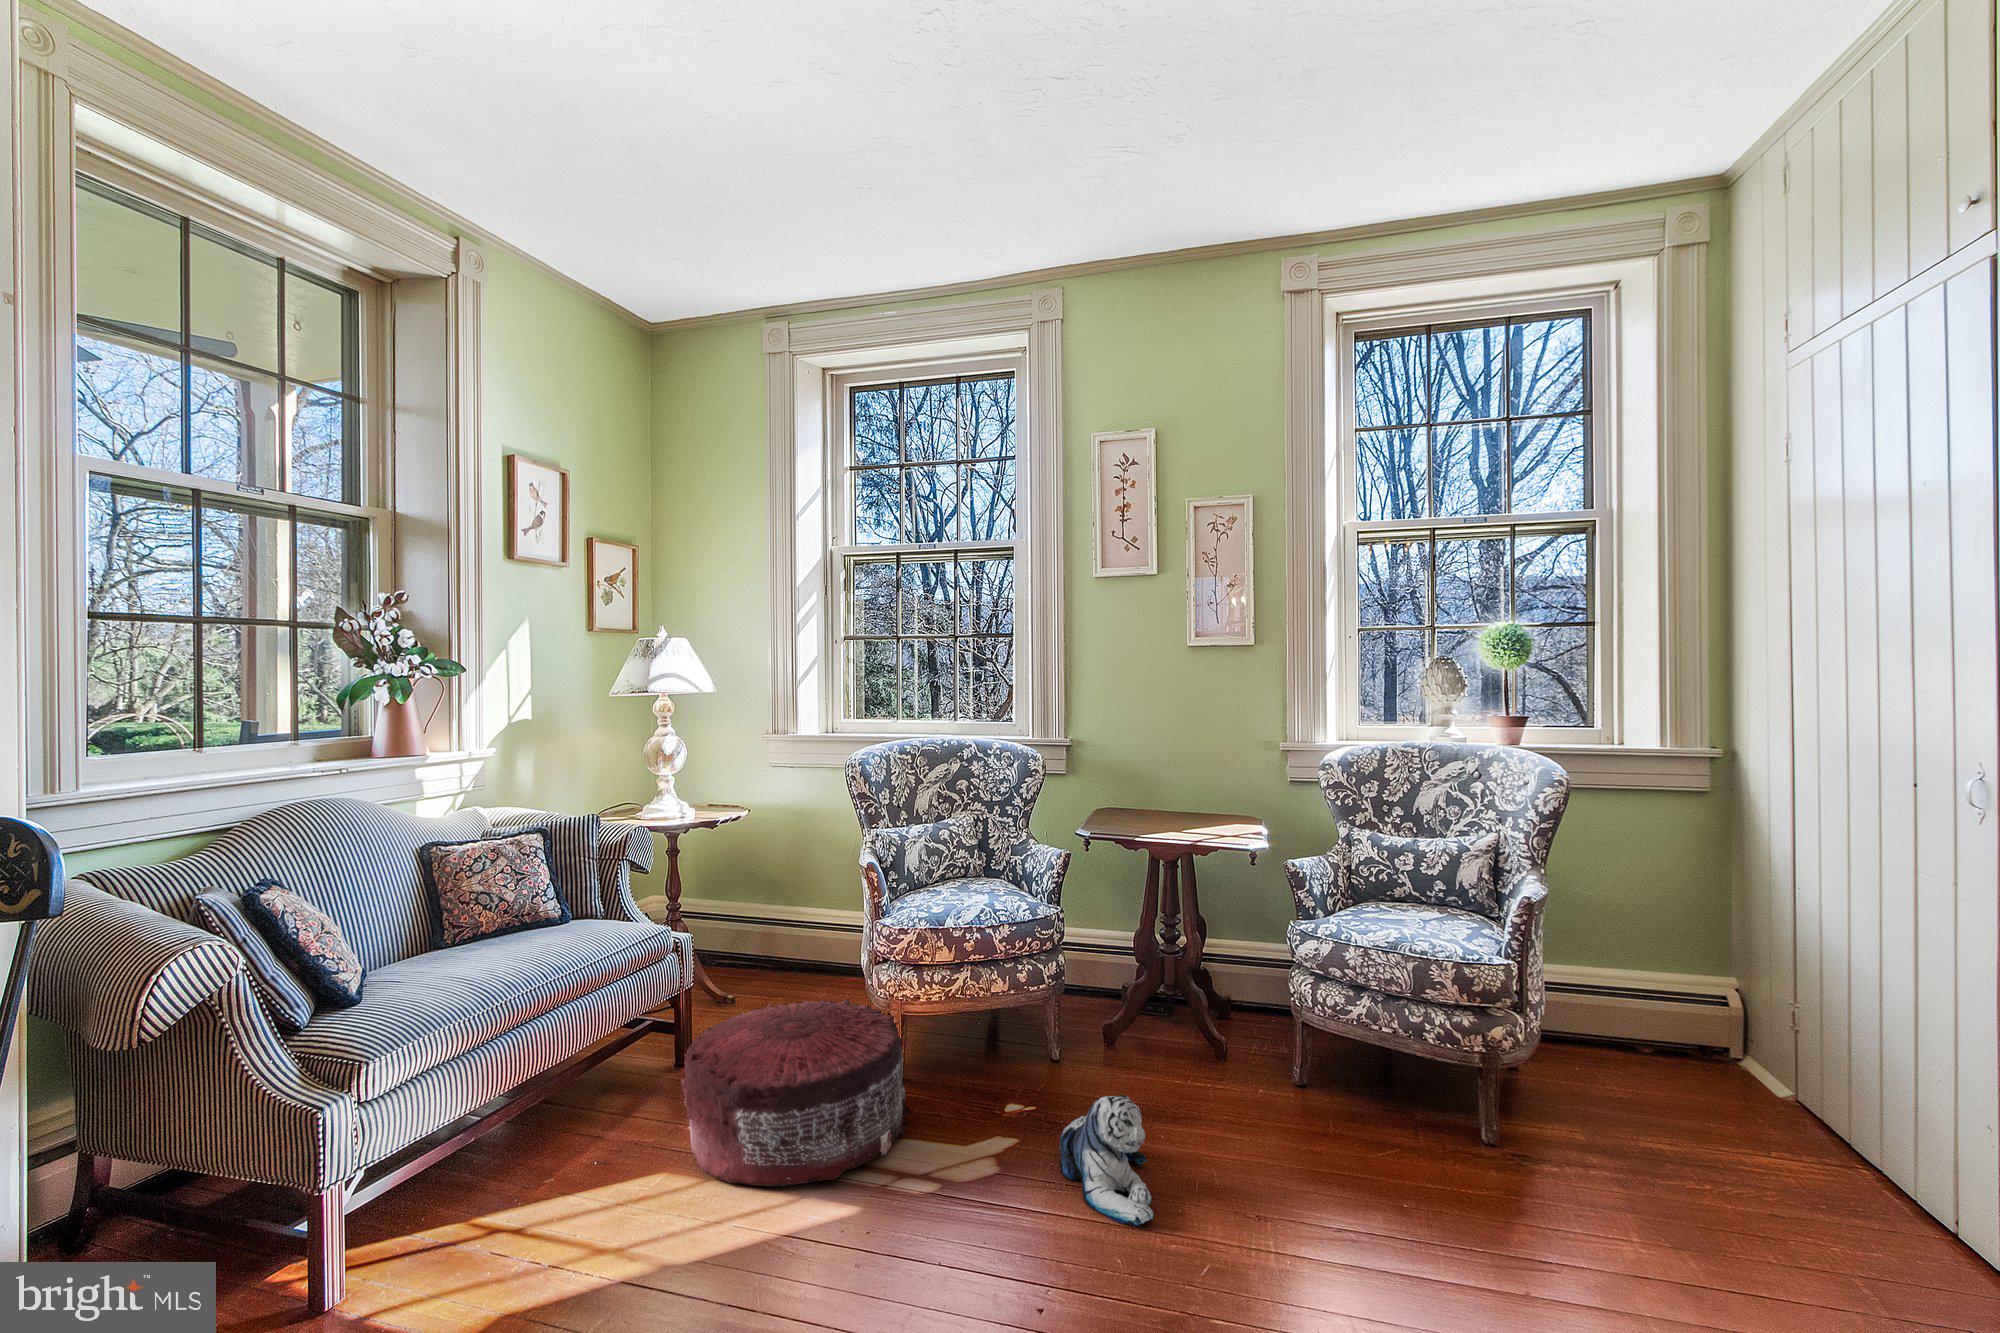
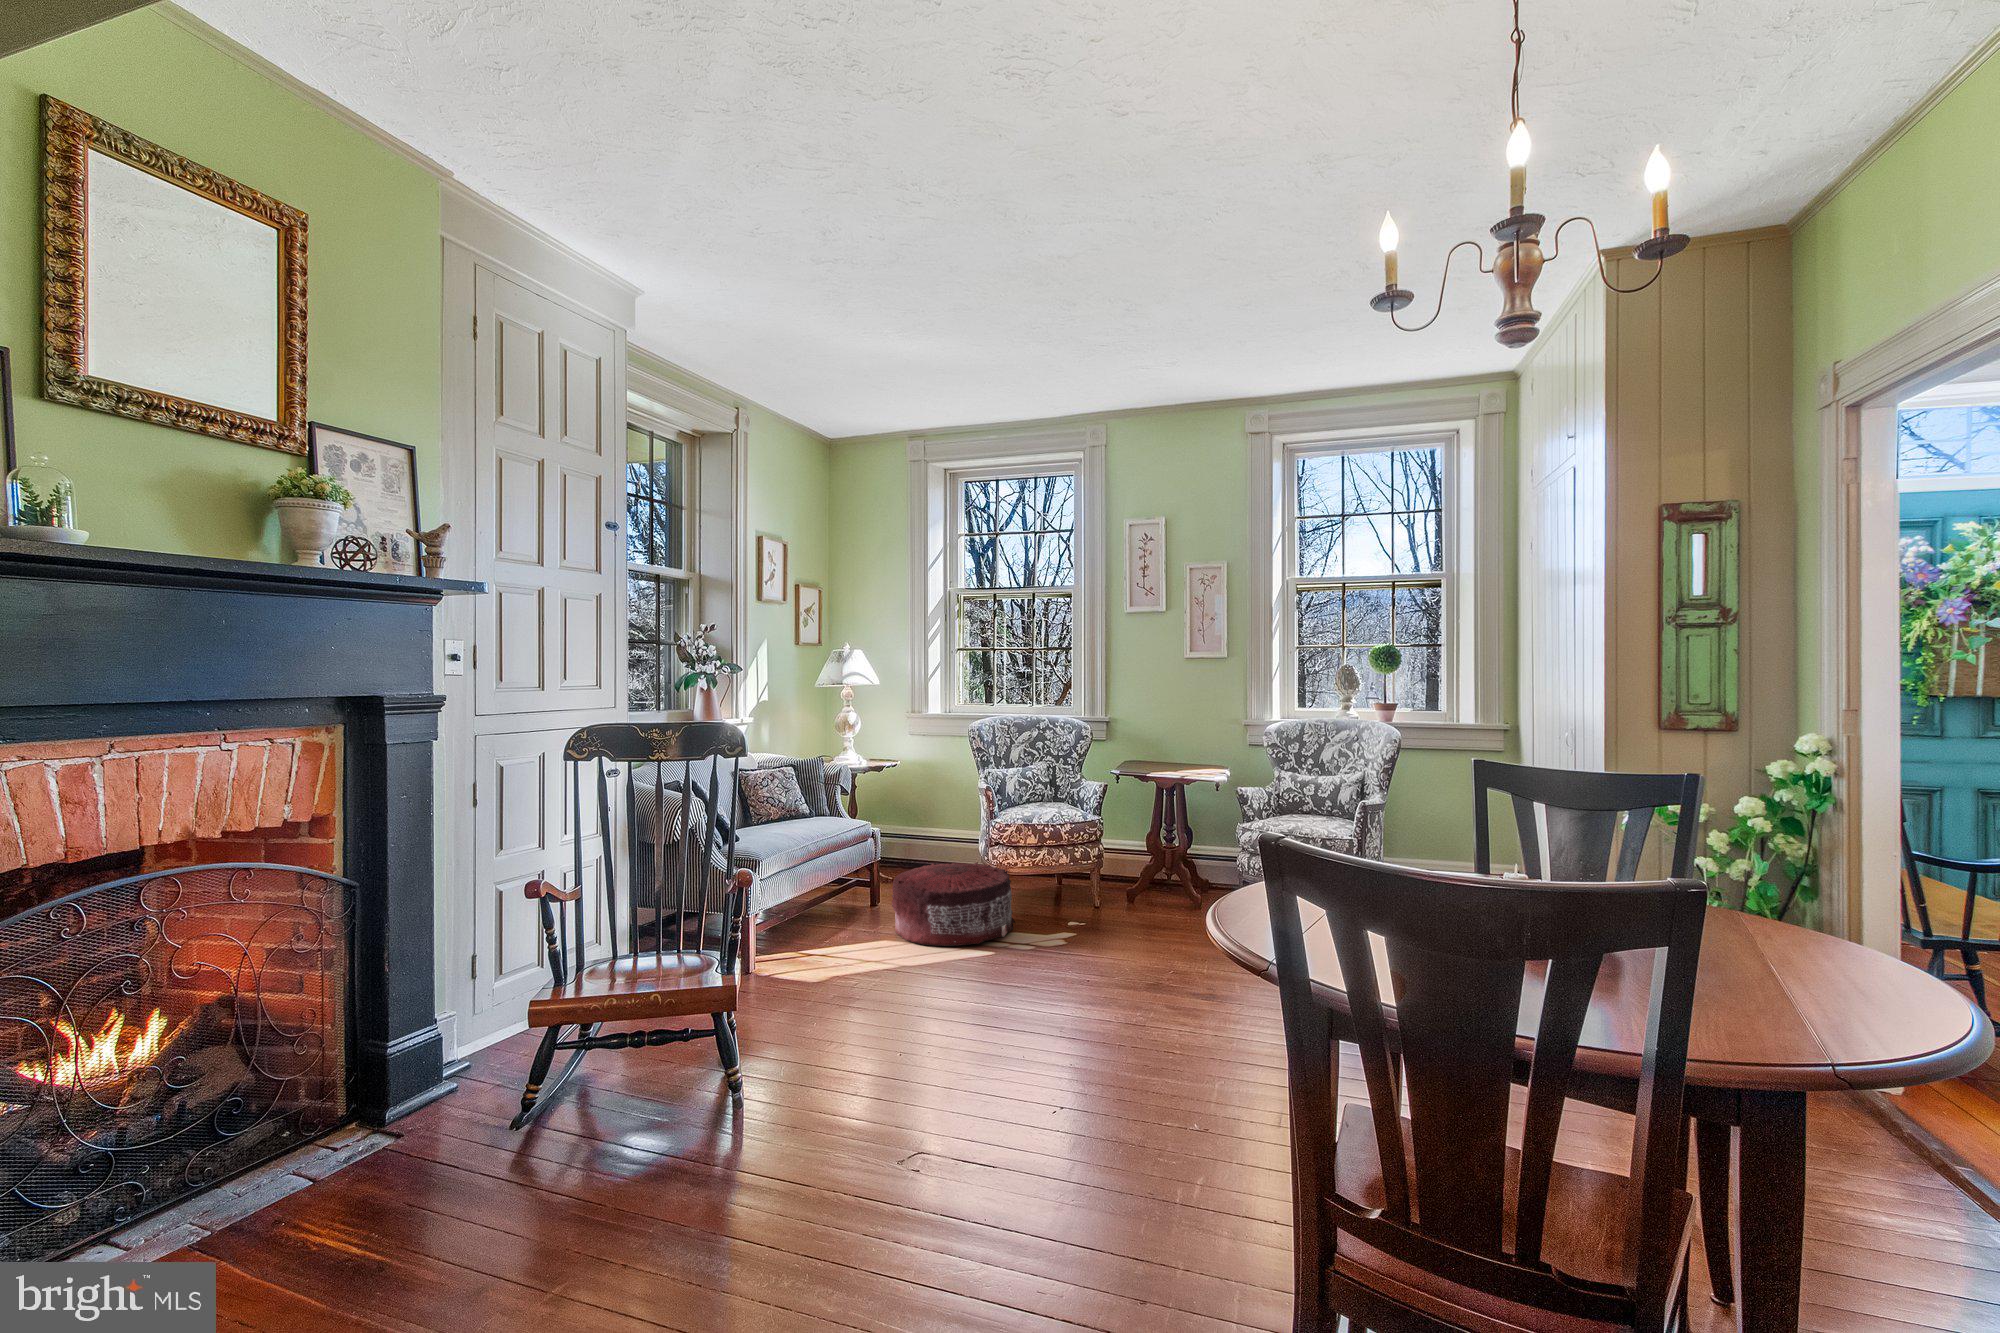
plush toy: present [1060,1095,1154,1226] -> none [1100,901,1149,961]

